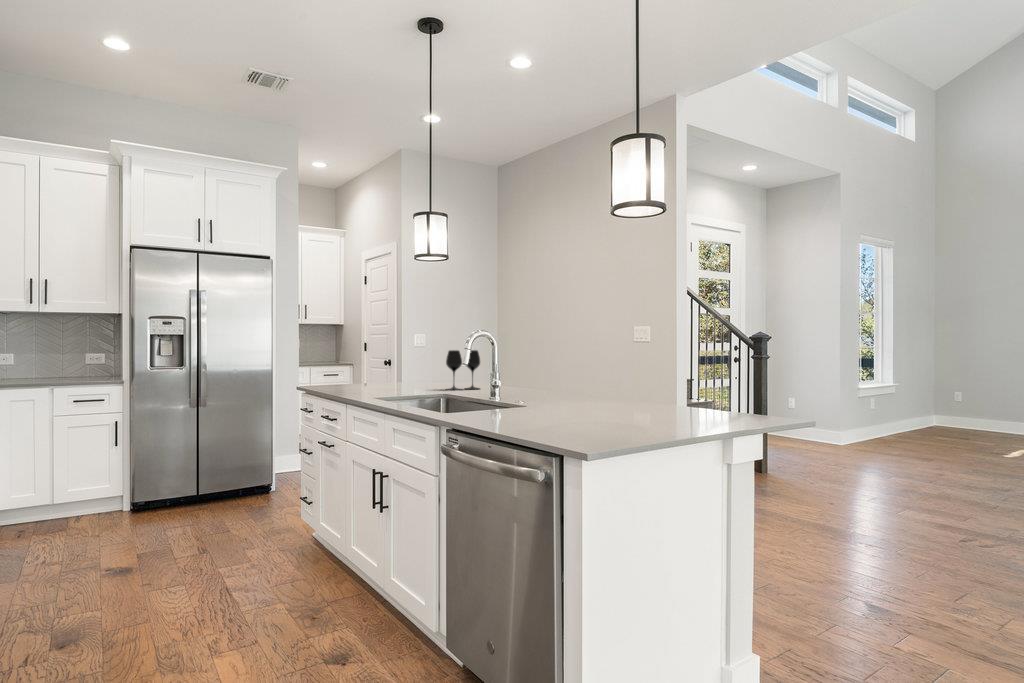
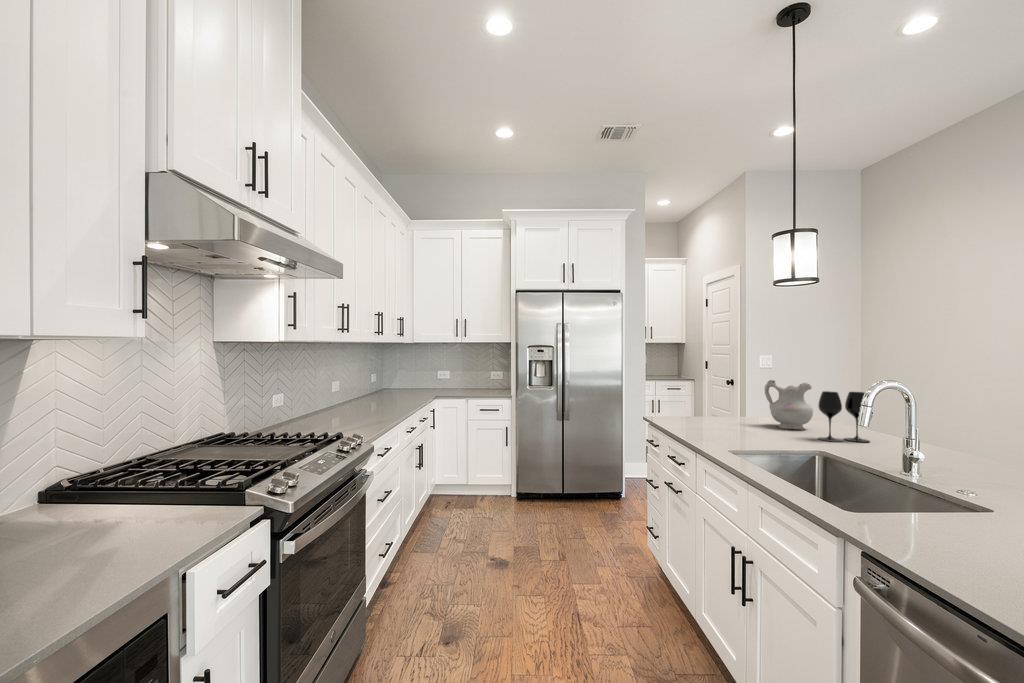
ceramic pitcher: none [409,345,445,386] -> present [765,380,813,430]

